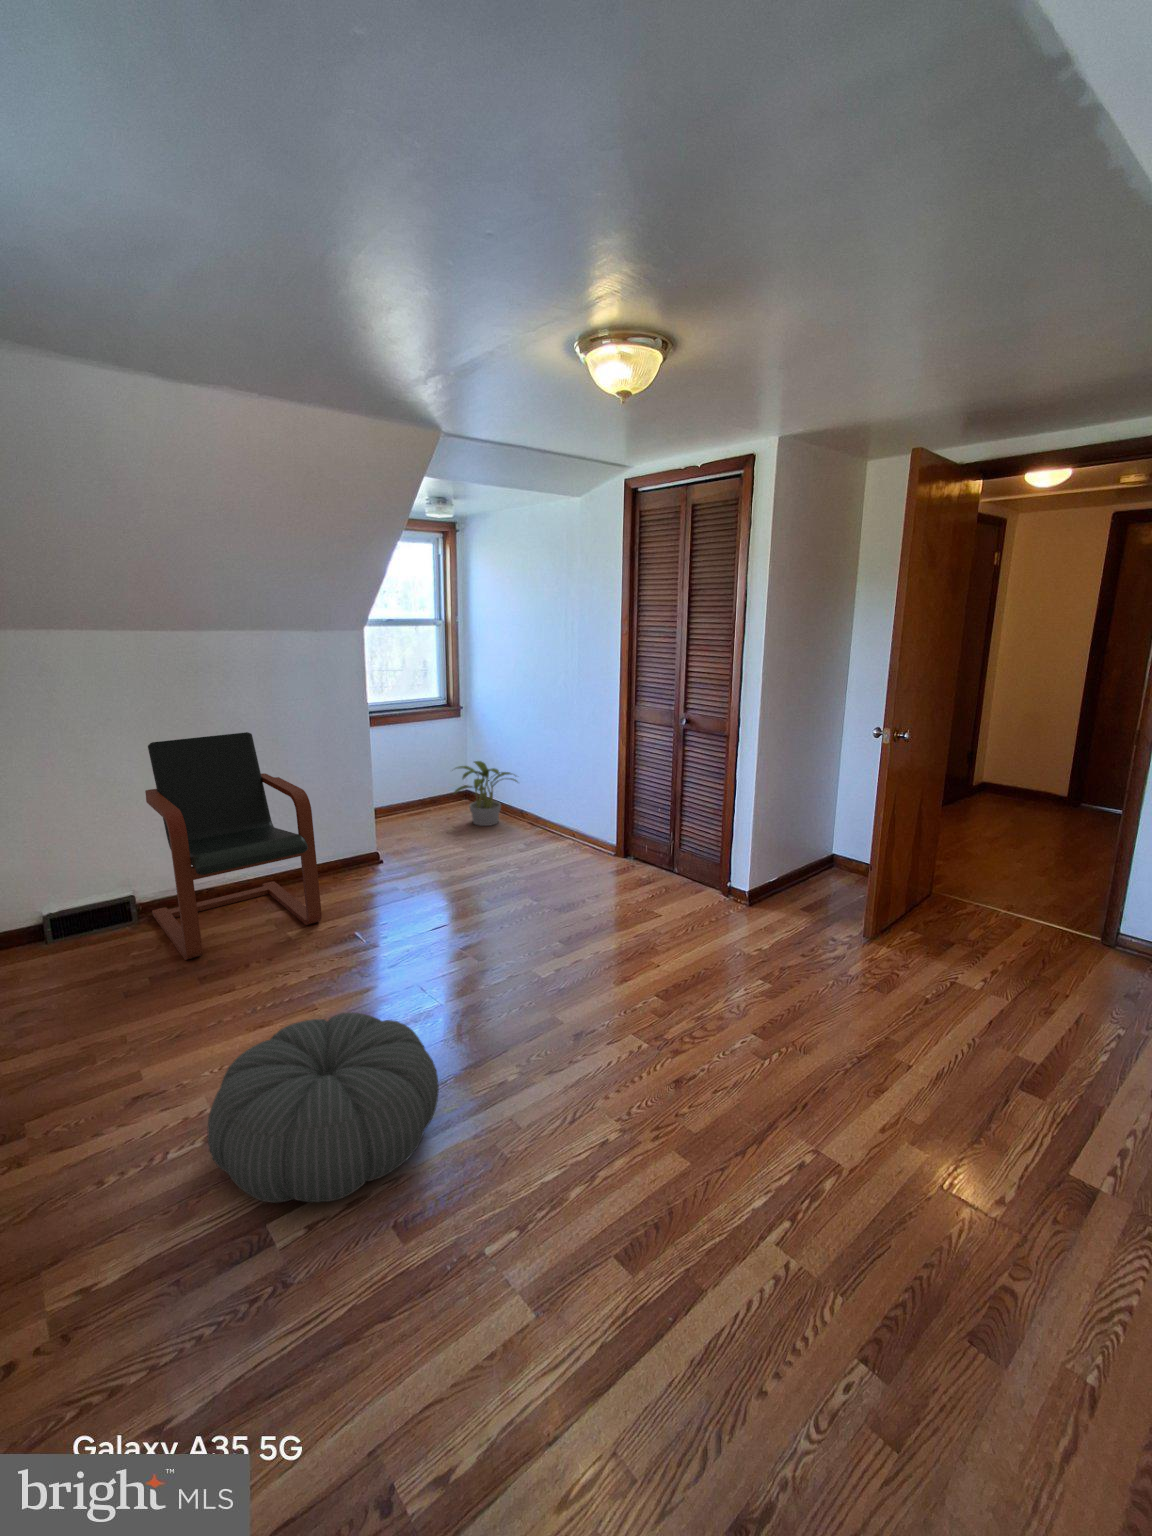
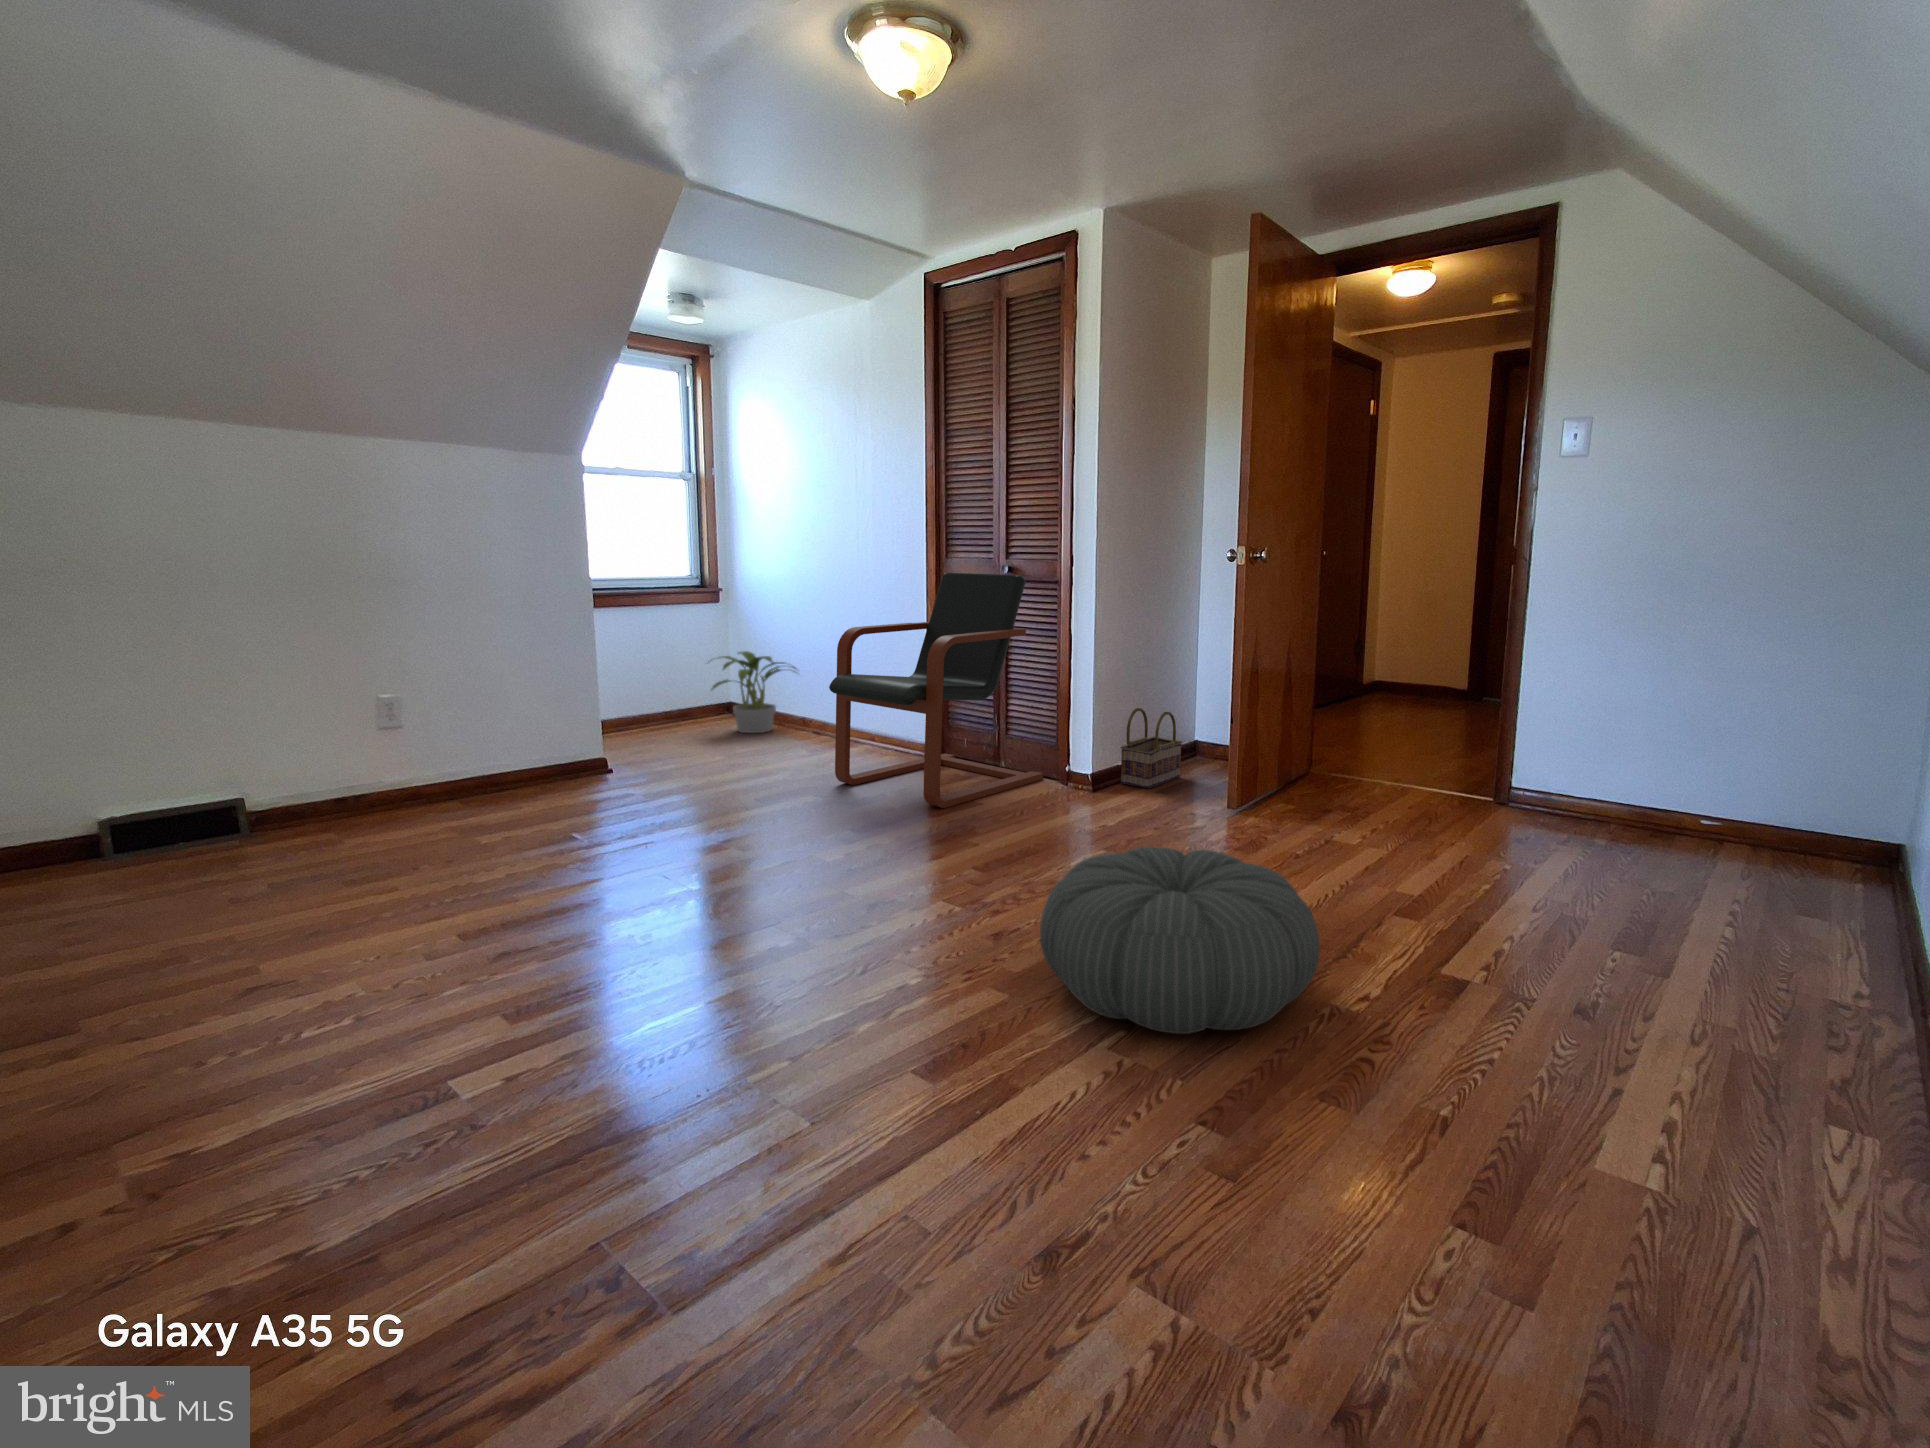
armchair: present [145,732,322,960] -> present [829,573,1043,808]
basket: none [773,840,826,909] -> present [1121,708,1182,788]
pouf: present [208,1013,439,1203] -> present [1040,847,1320,1034]

